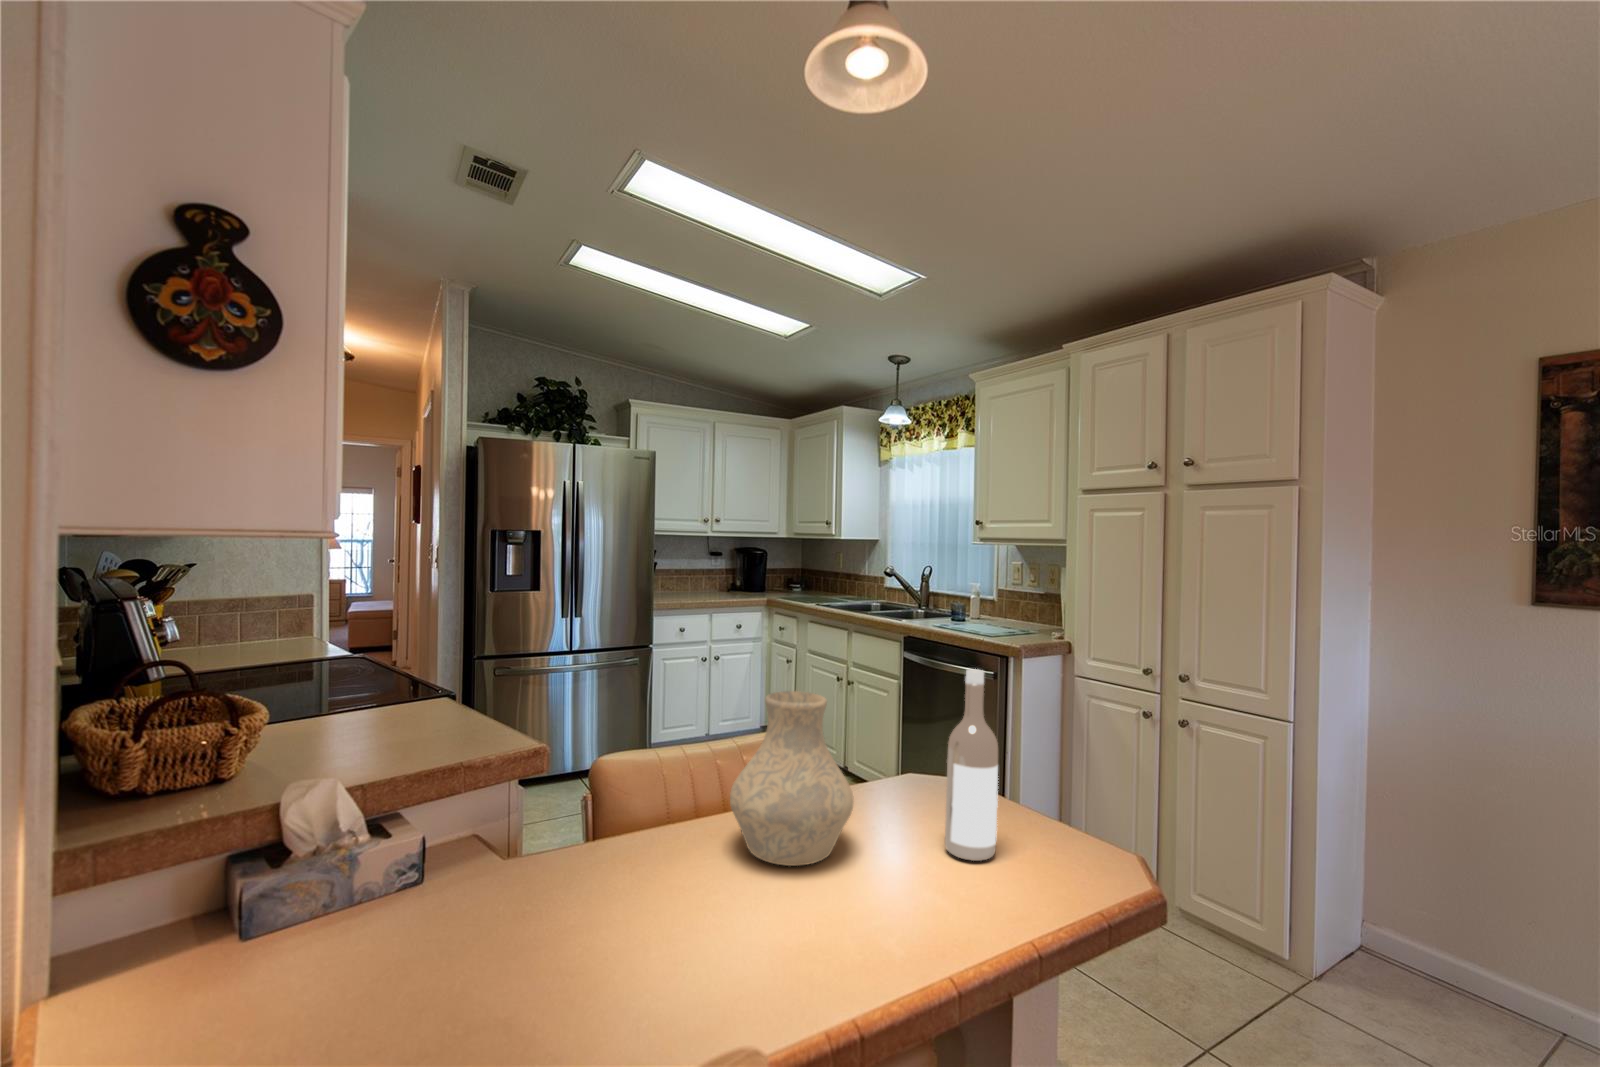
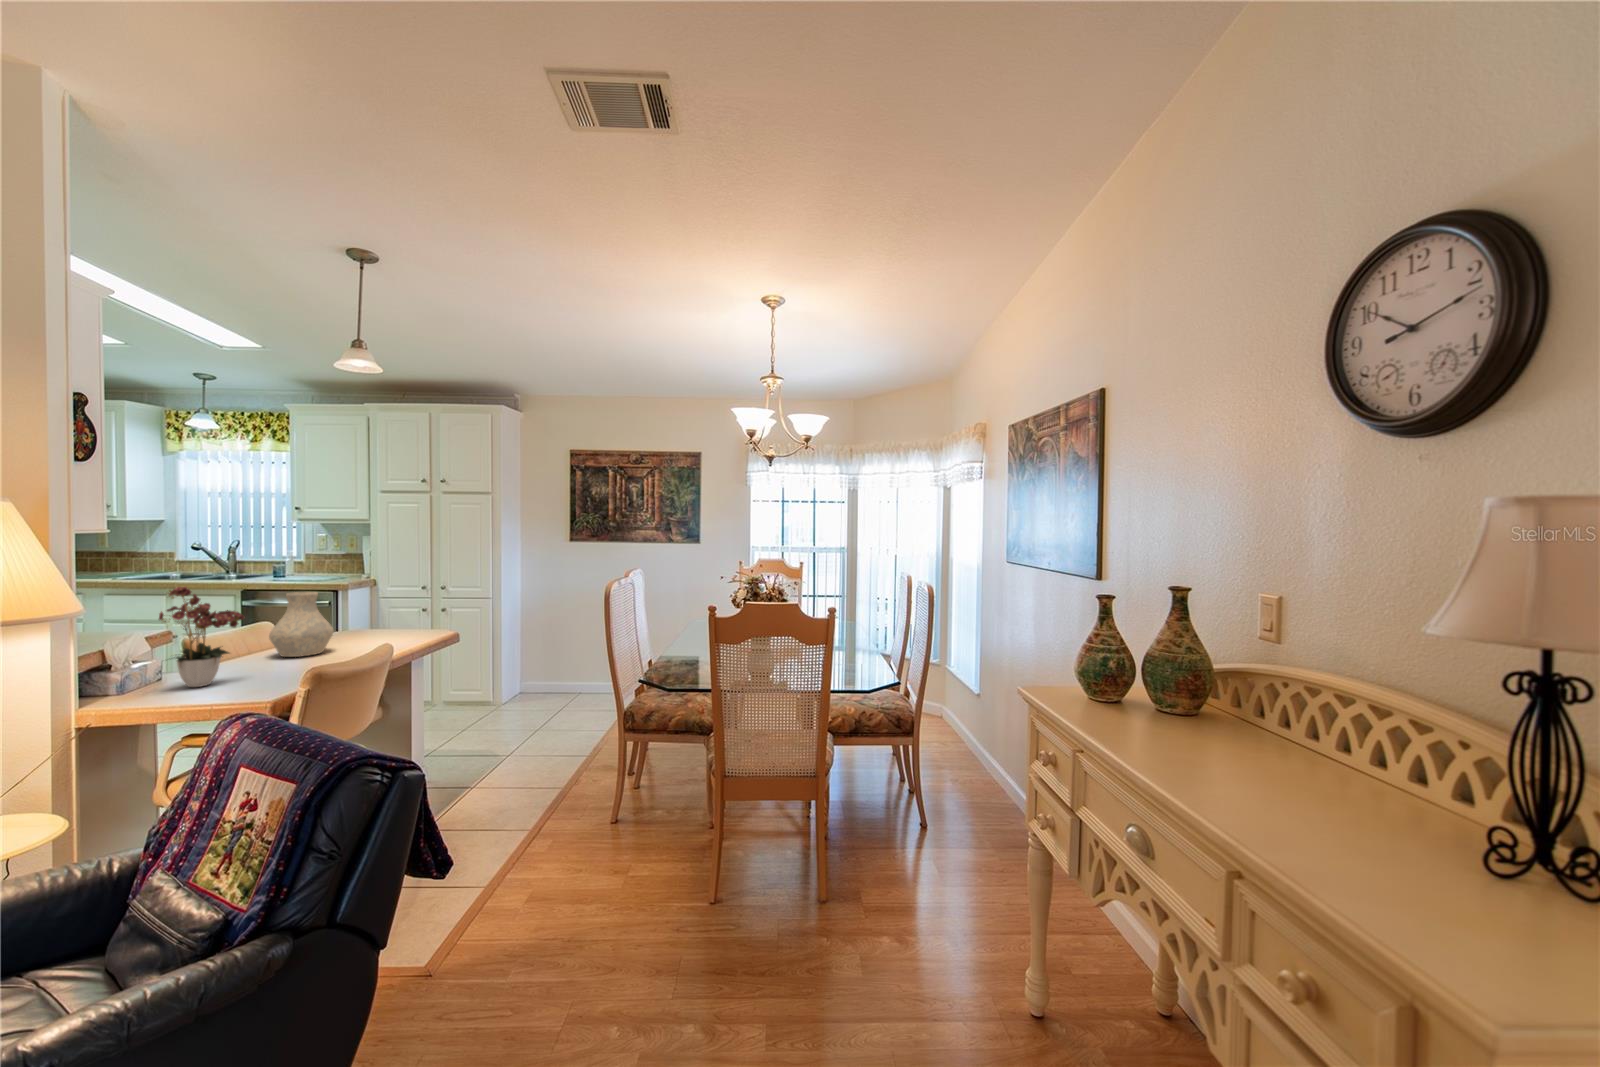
flower arrangement: none [415,657,597,936] -> present [159,586,245,687]
wine bottle: present [945,669,998,861] -> none [370,574,392,642]

